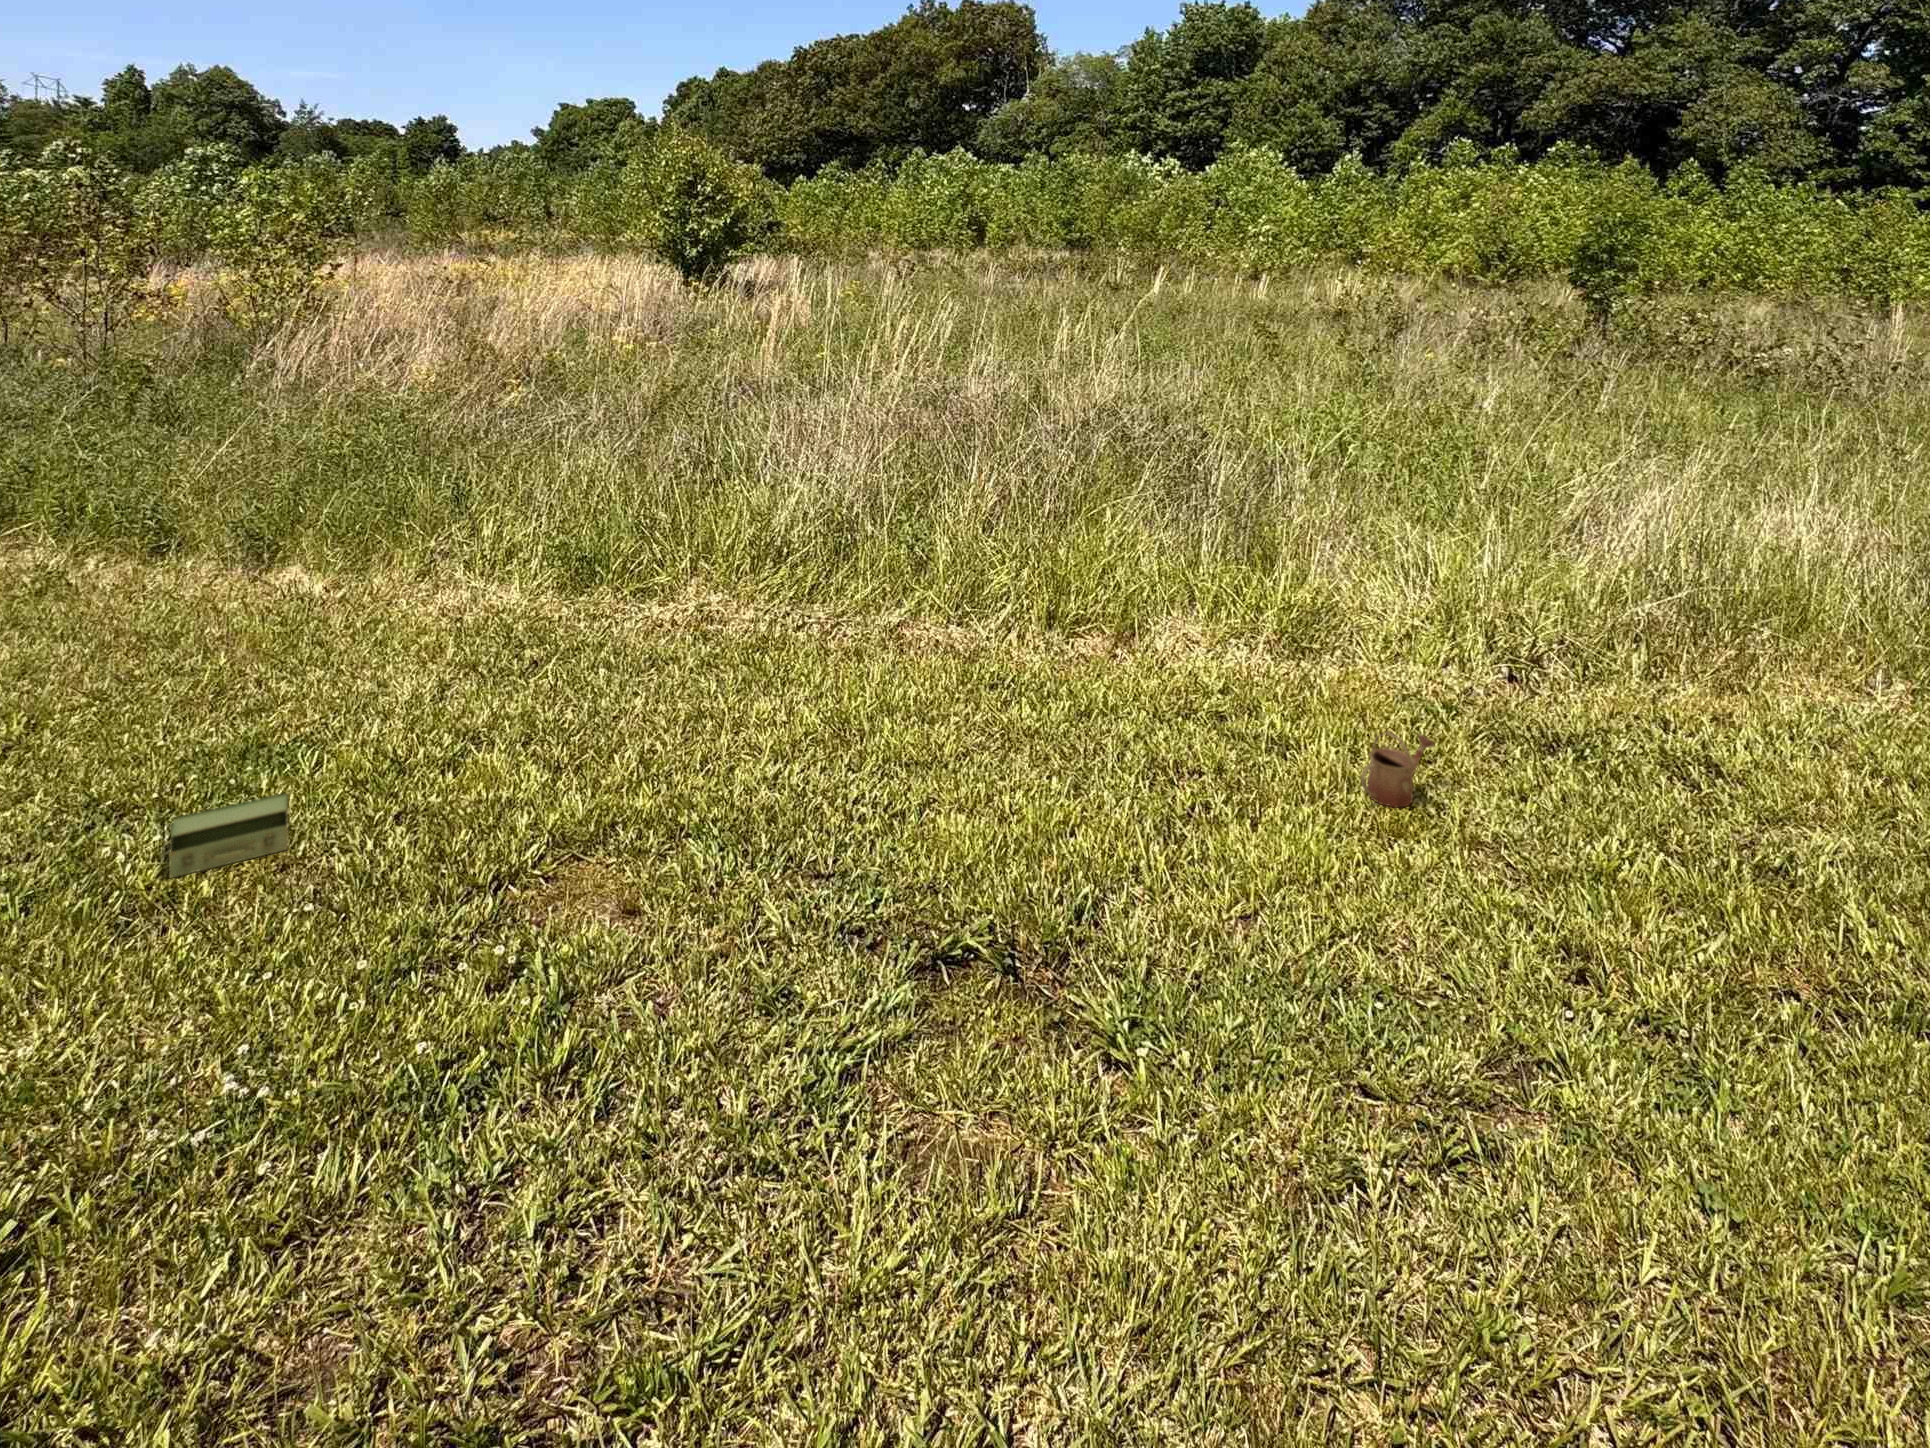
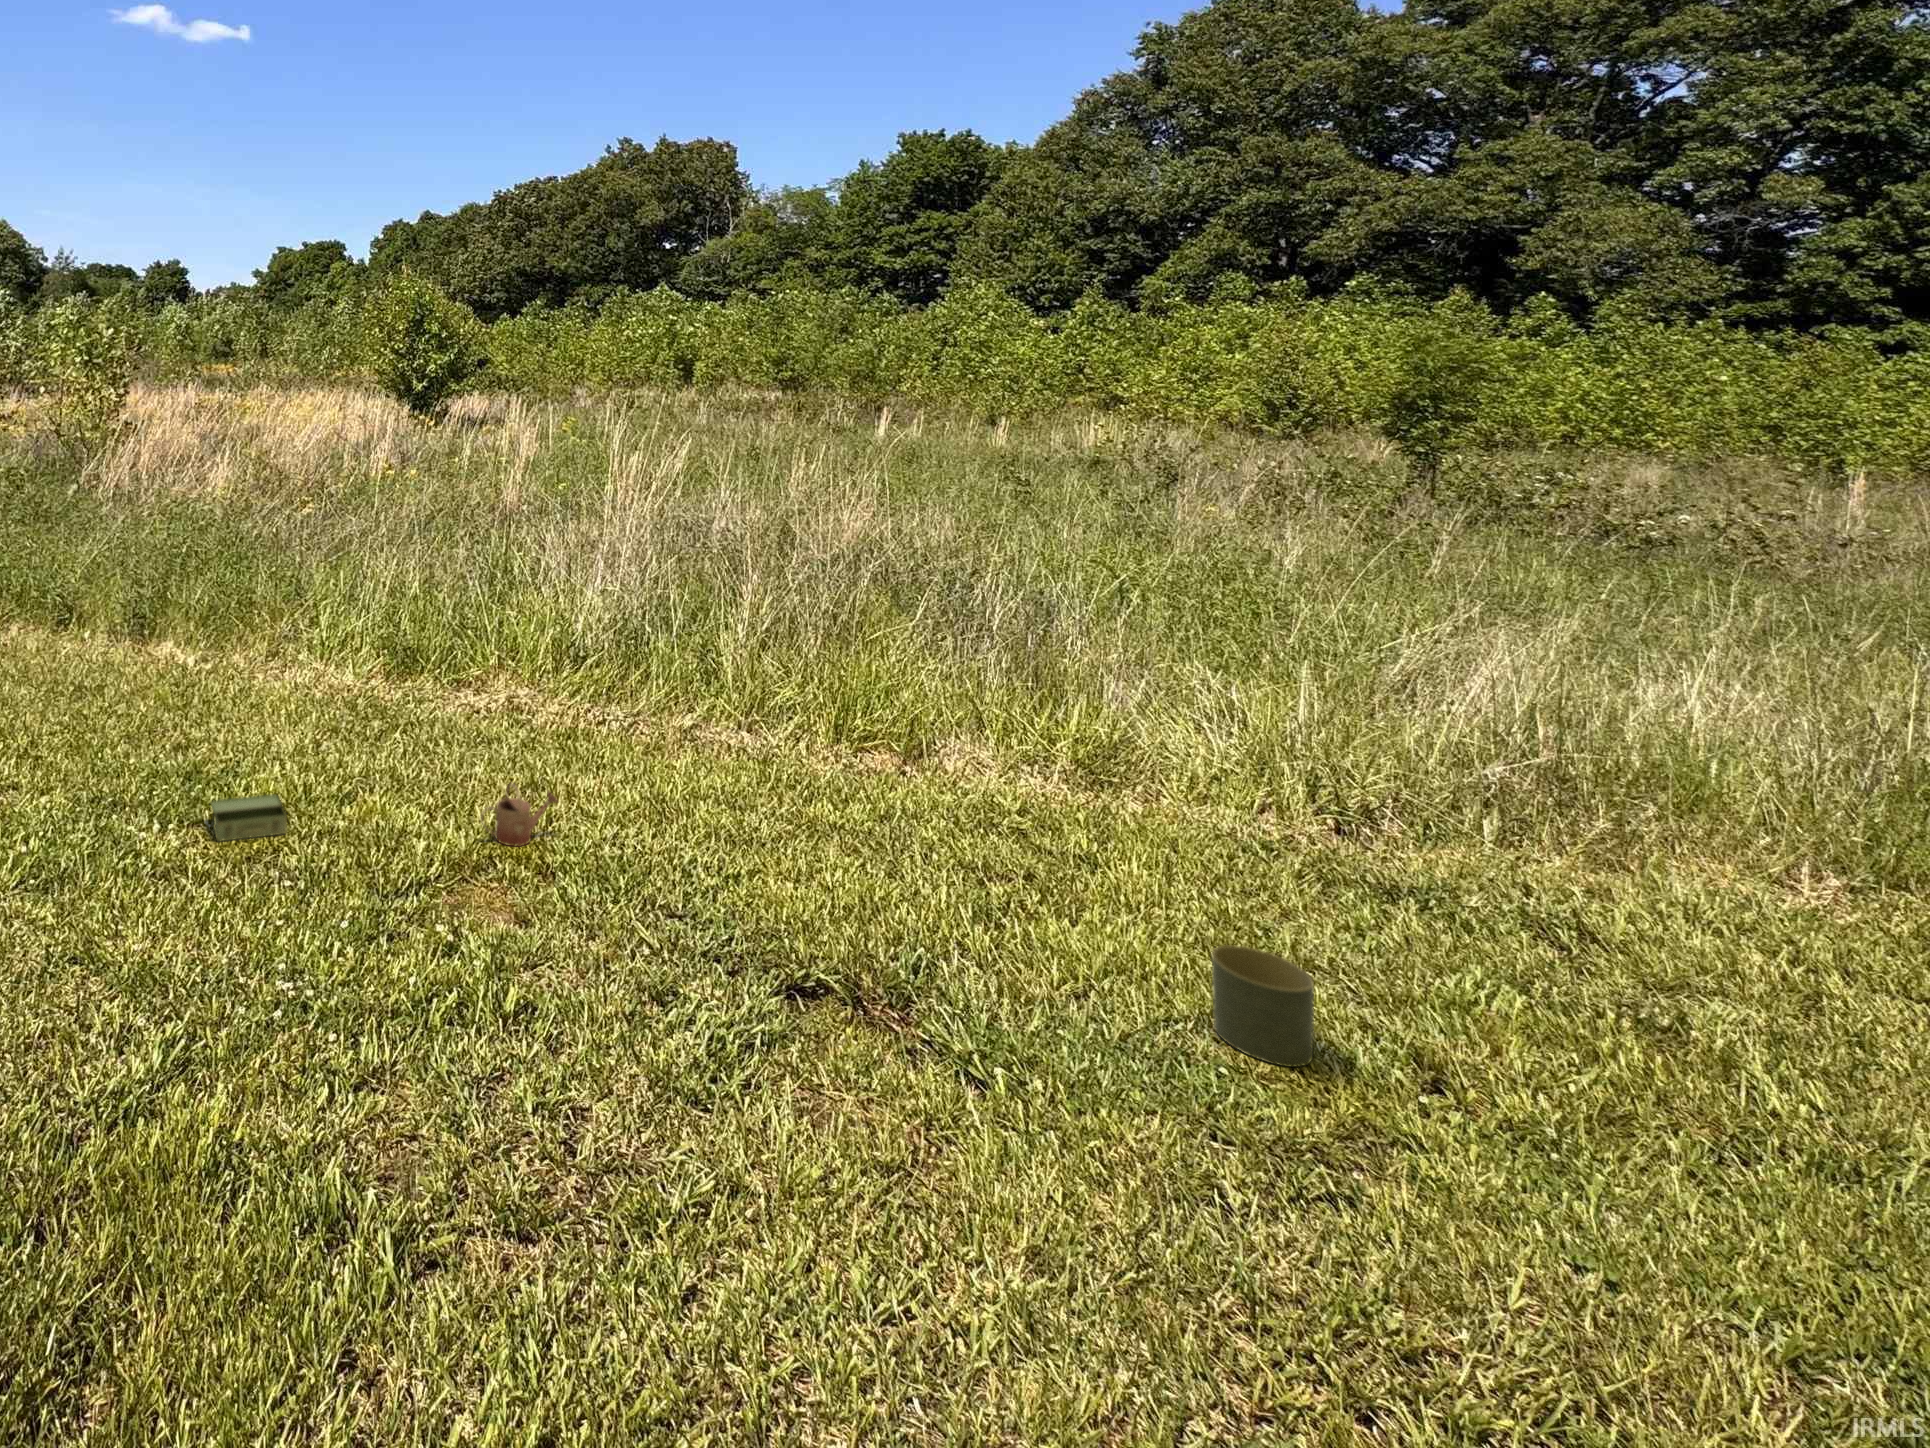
watering can: present [1361,732,1435,808] -> present [480,783,558,847]
planter: none [1377,854,1476,988] -> present [1212,945,1314,1067]

